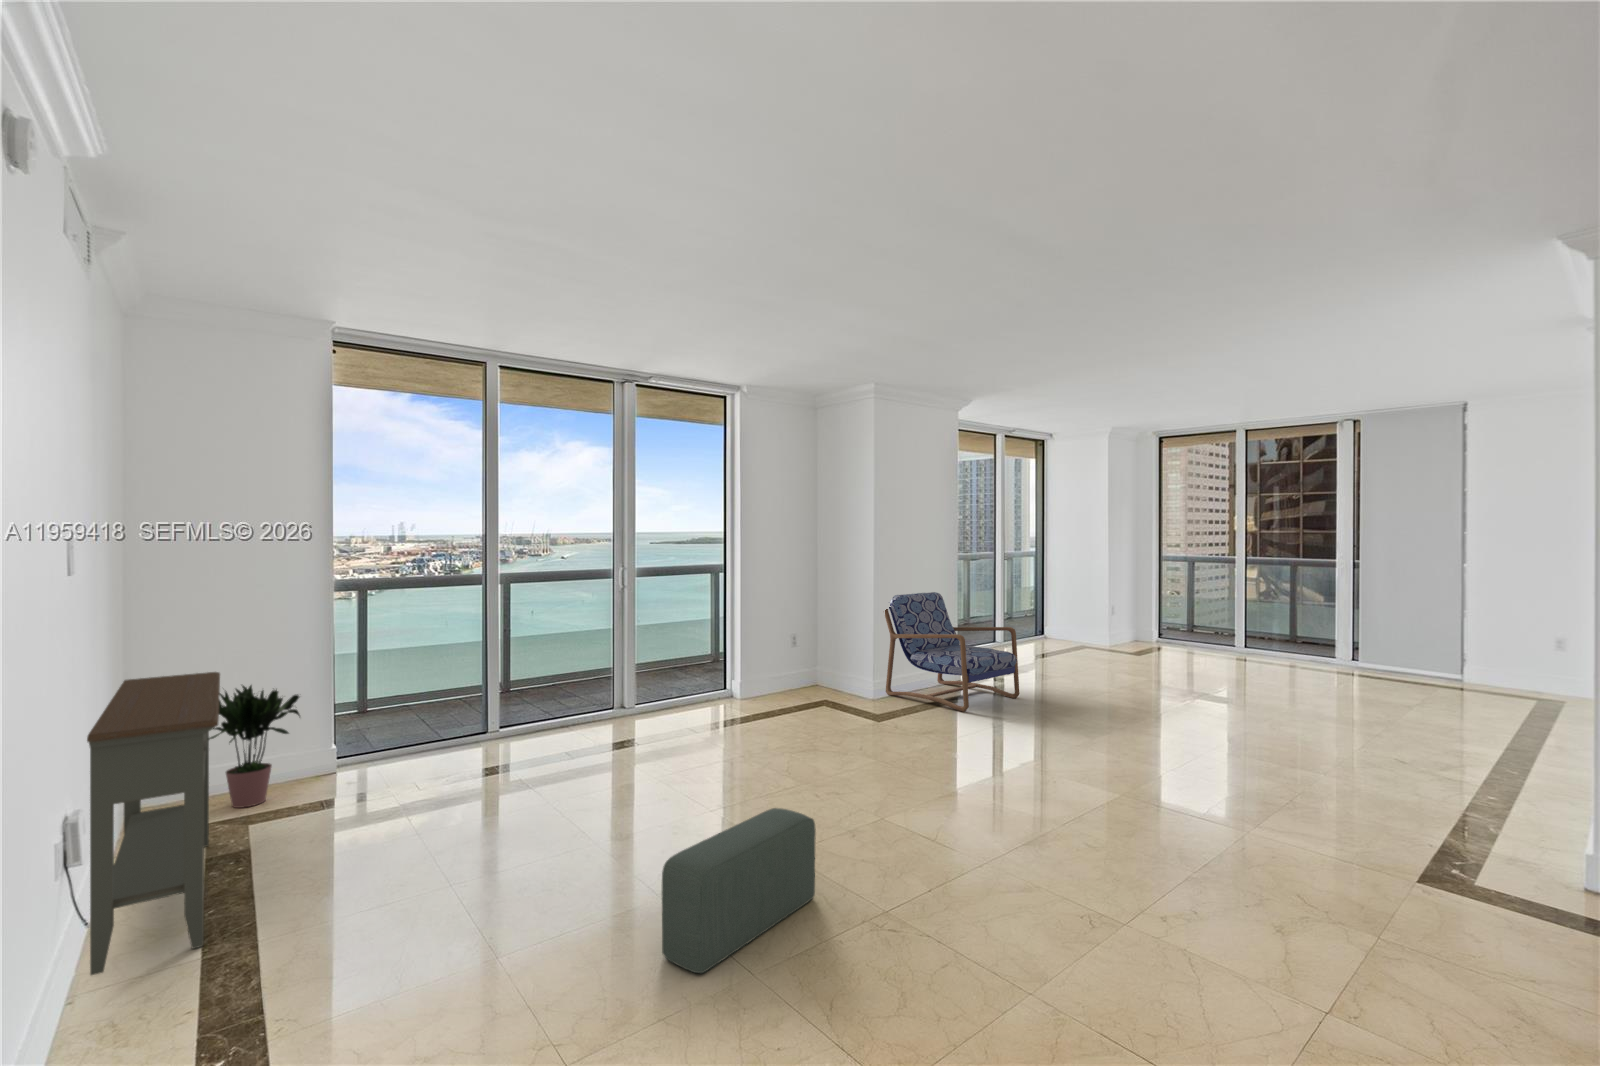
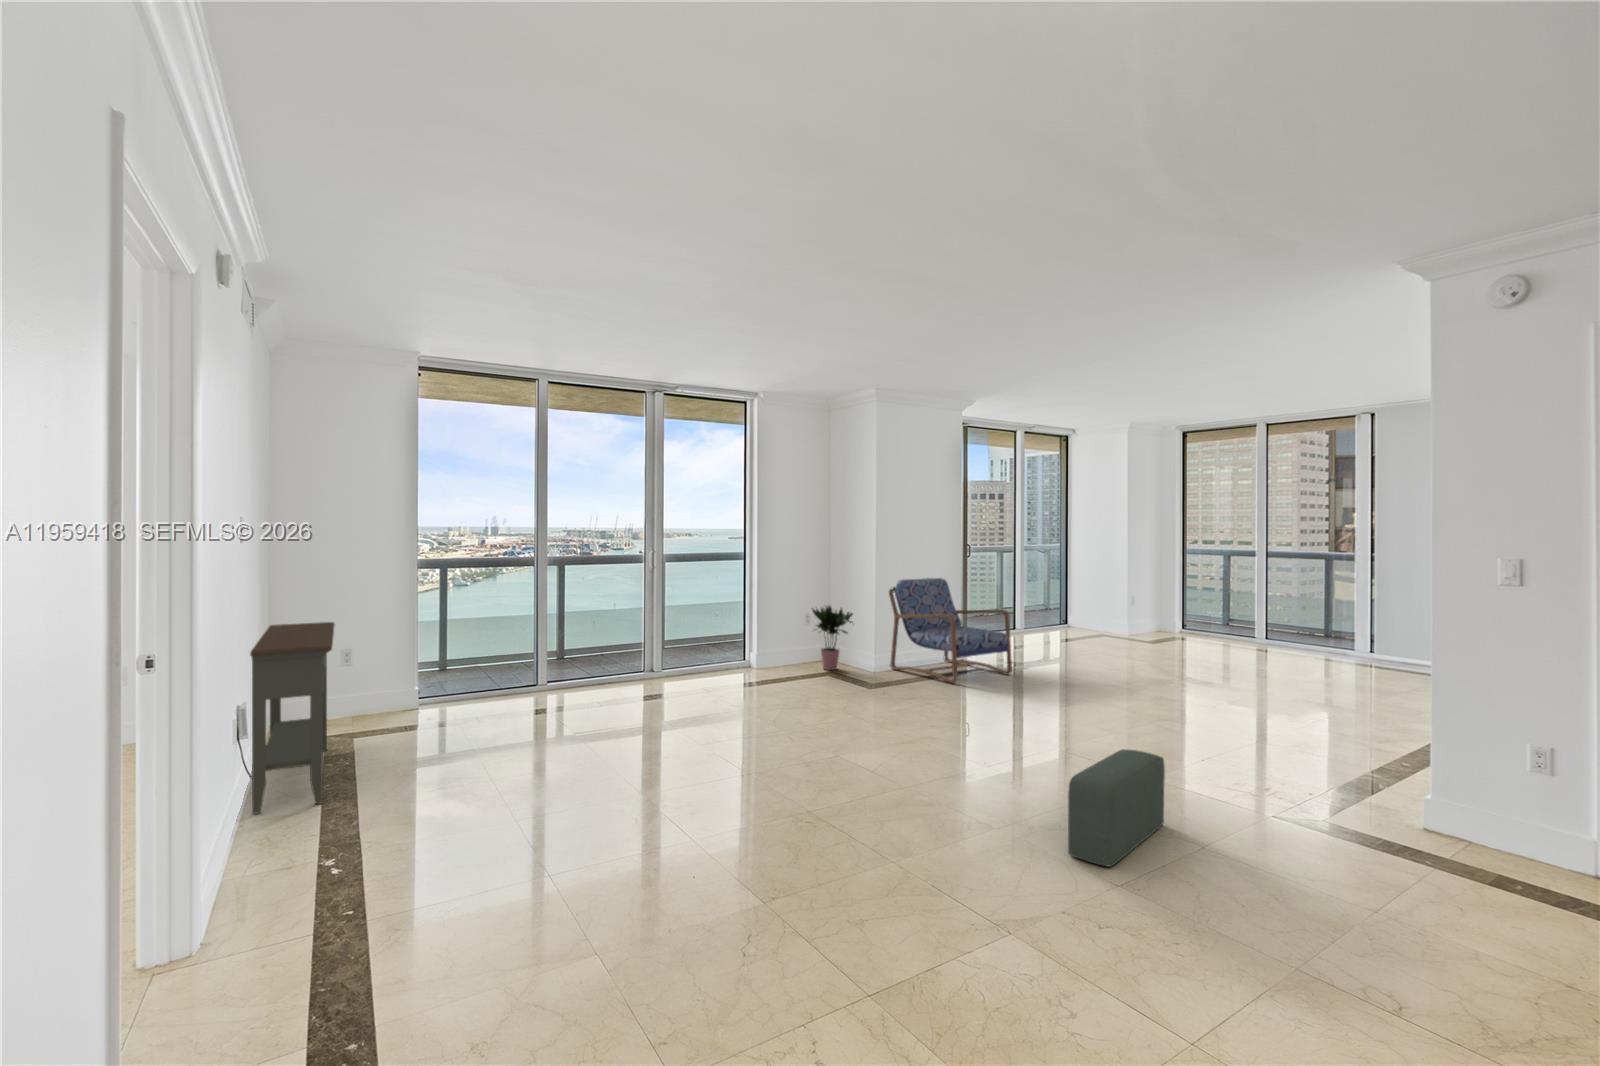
potted plant: present [209,685,300,808] -> present [811,605,853,670]
pouf: present [662,808,816,973] -> present [1068,749,1165,866]

